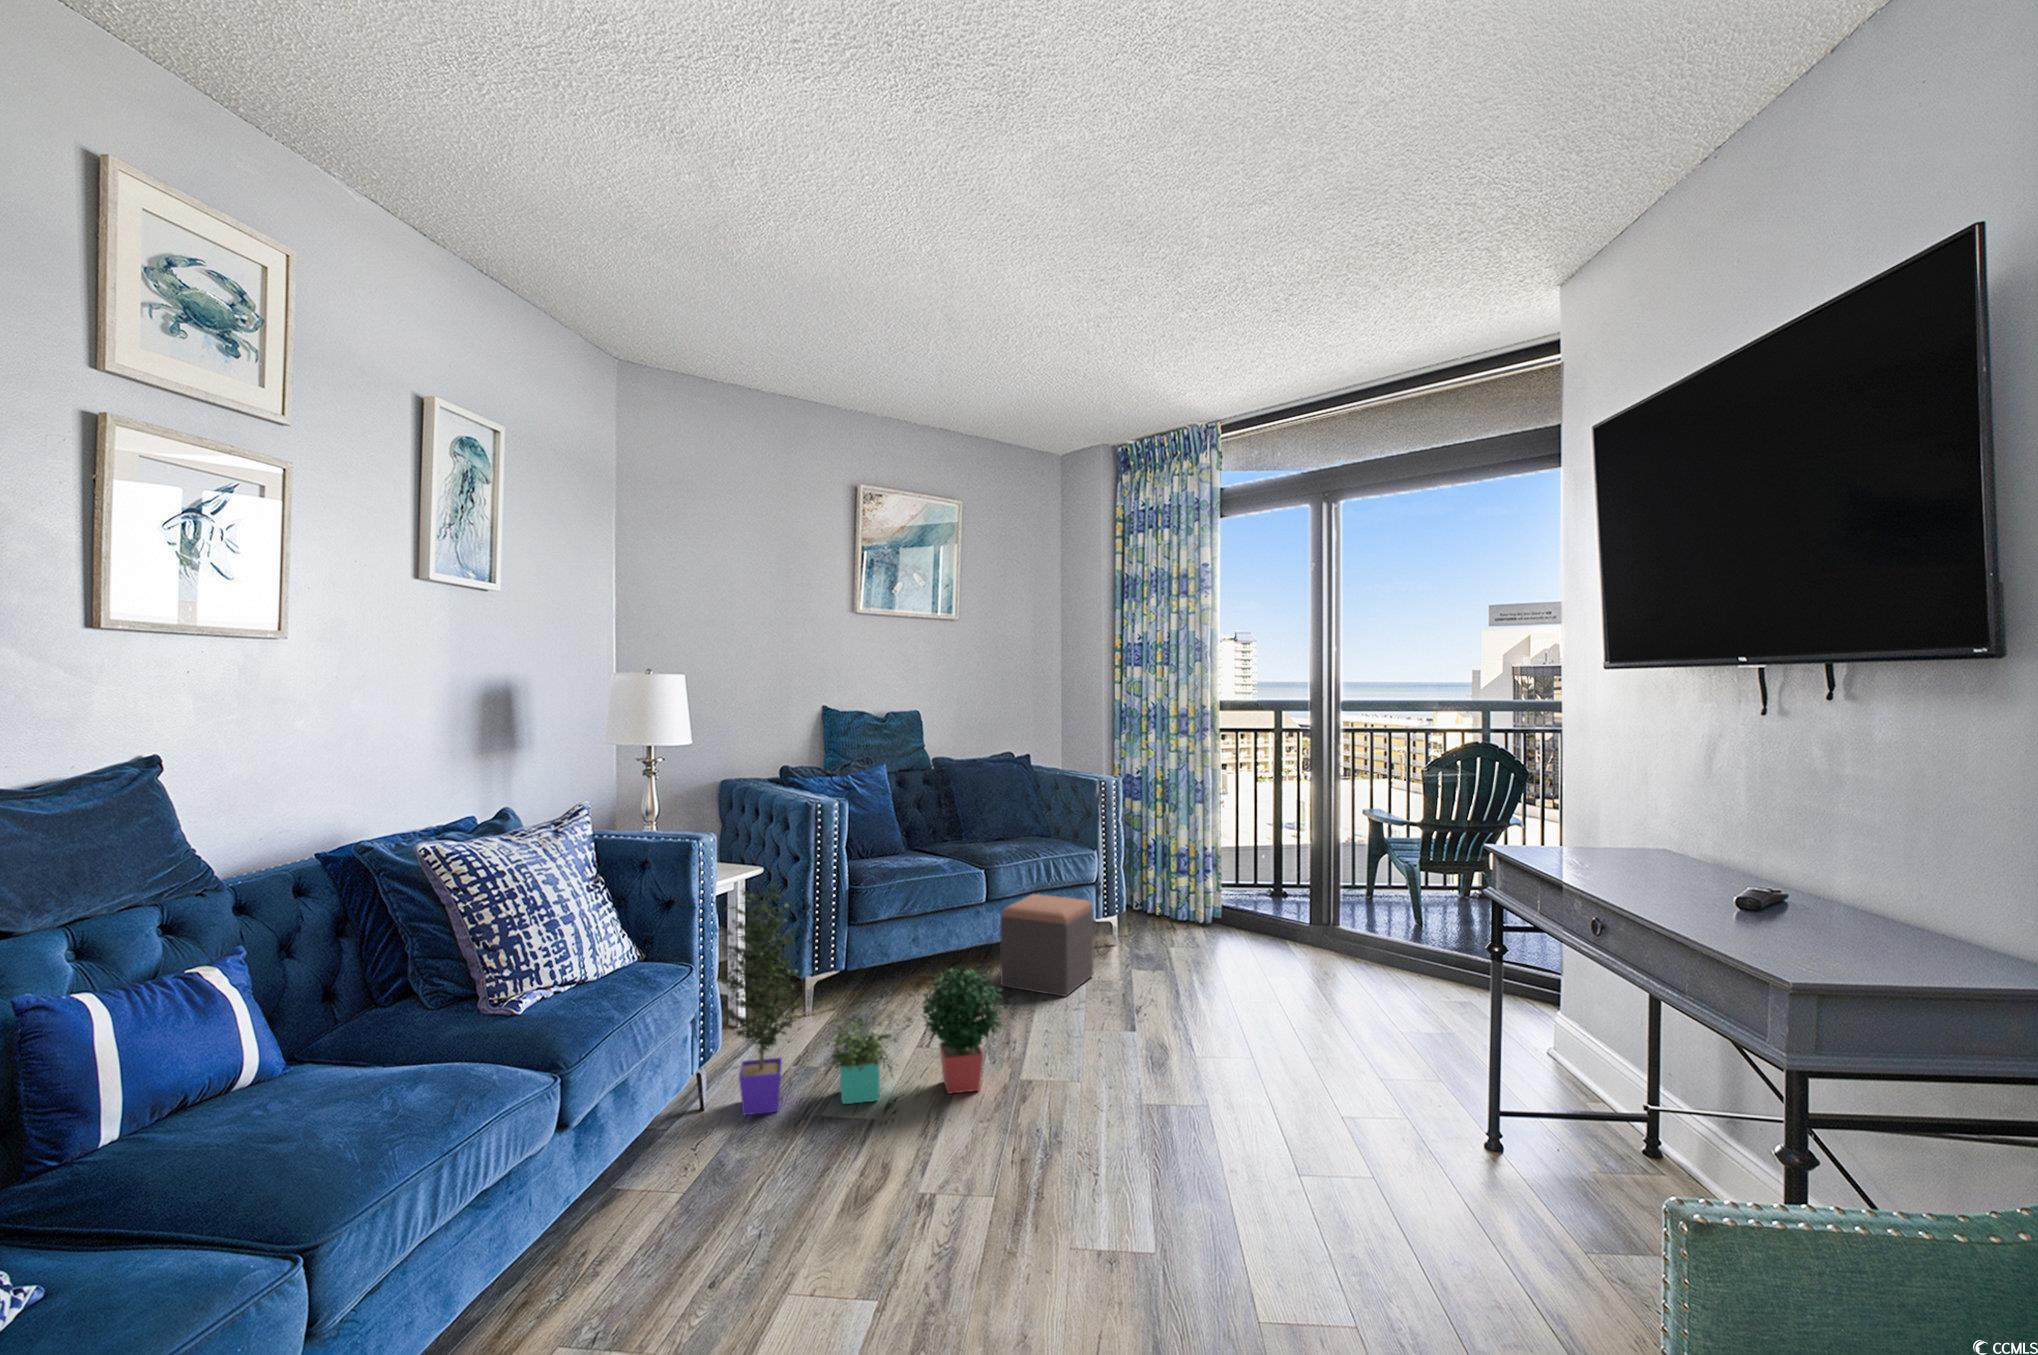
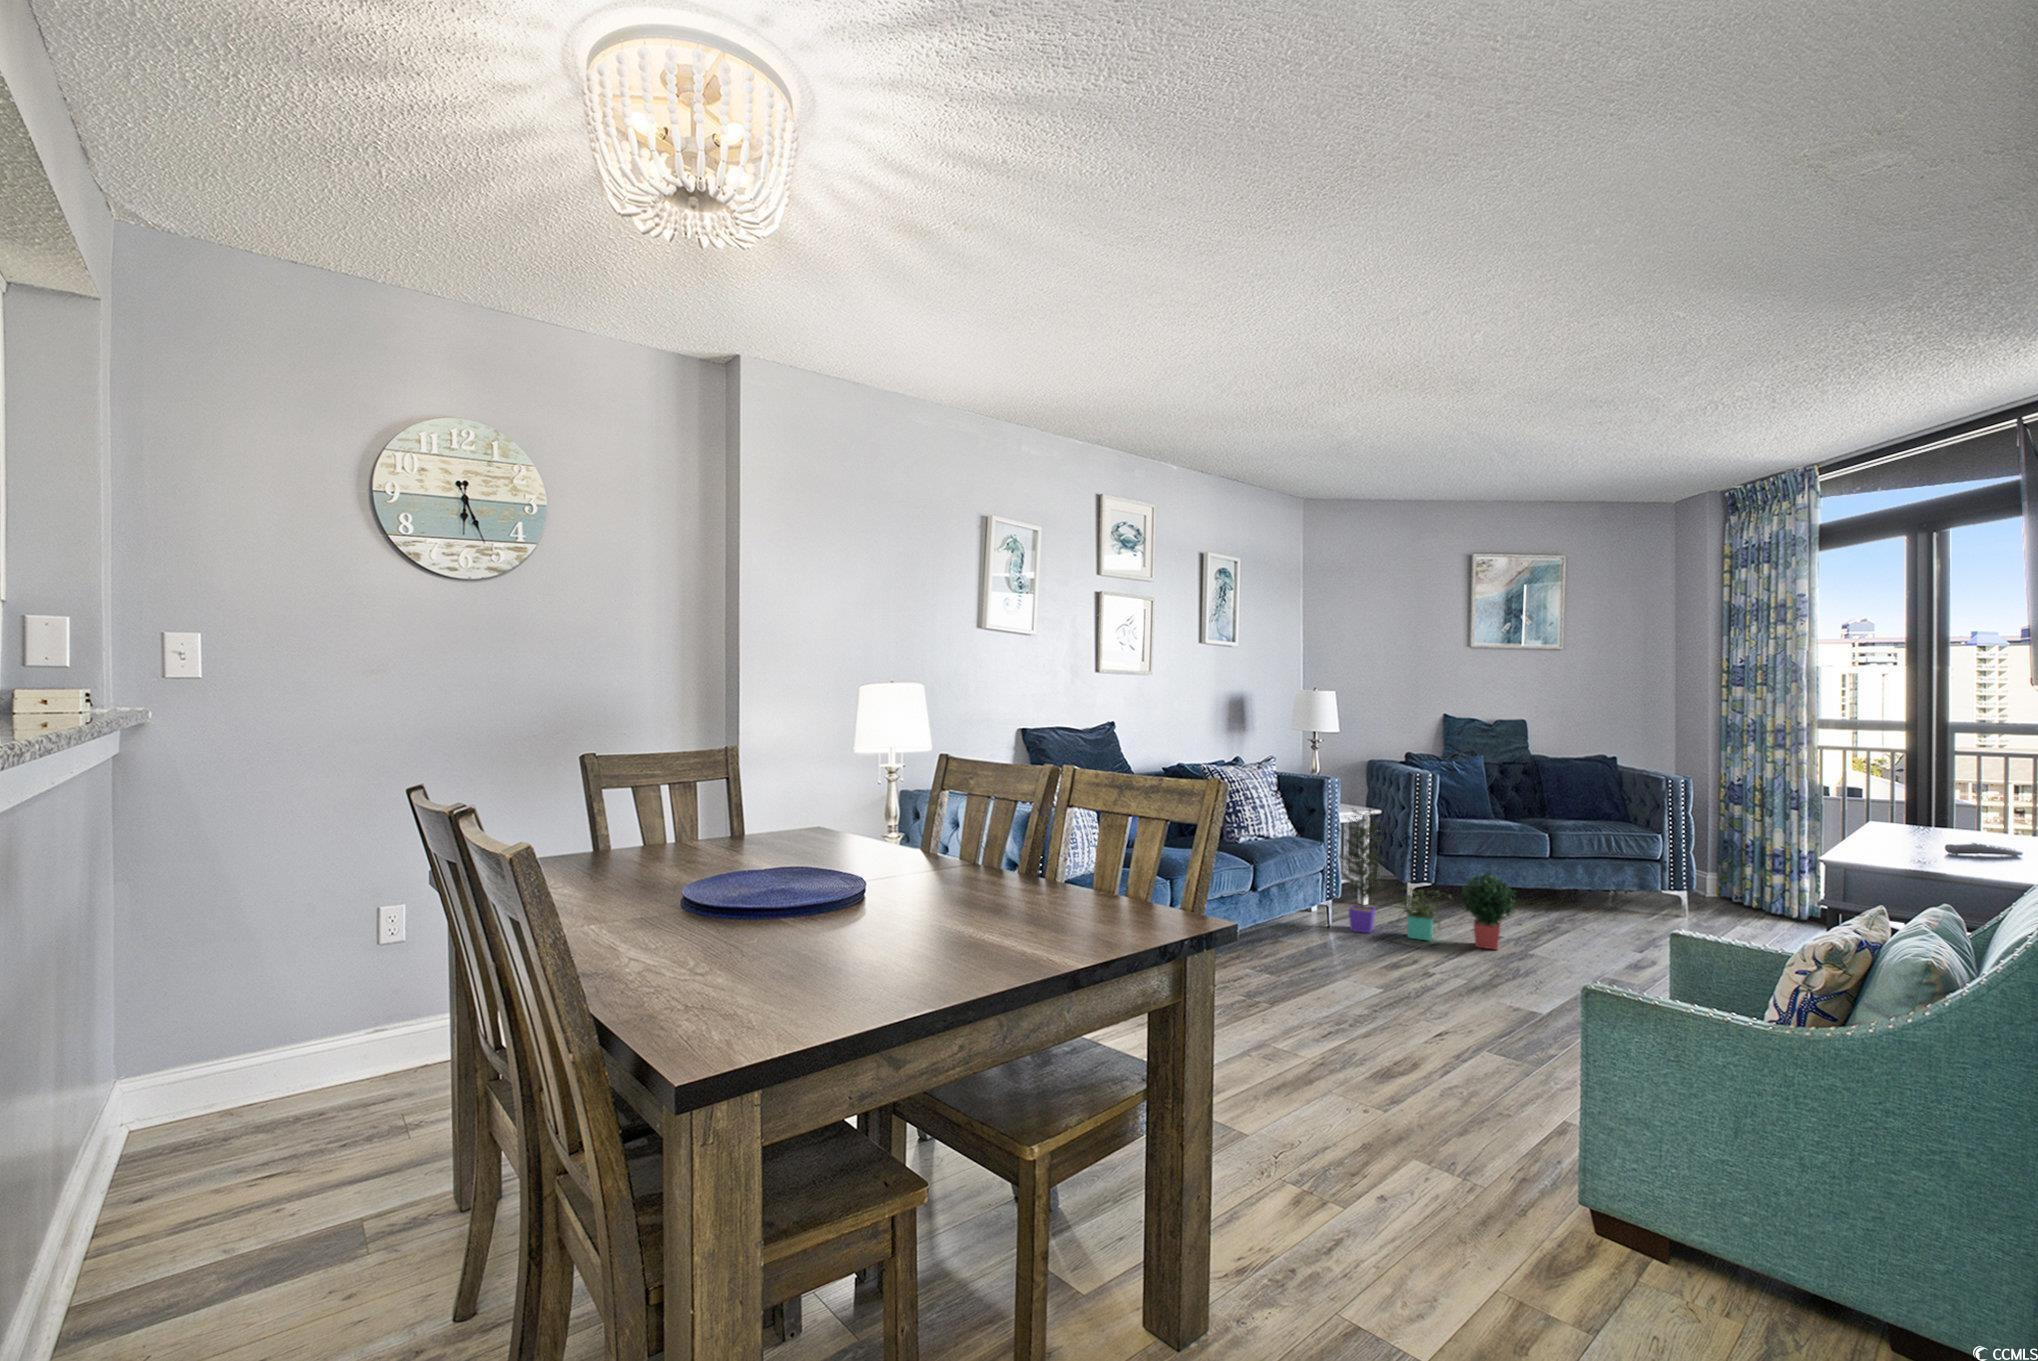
footstool: present [1000,894,1093,997] -> none [1557,858,1643,930]

